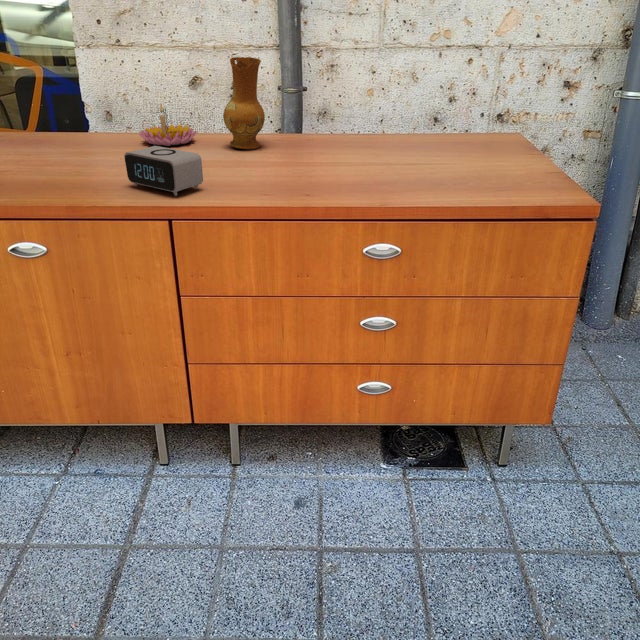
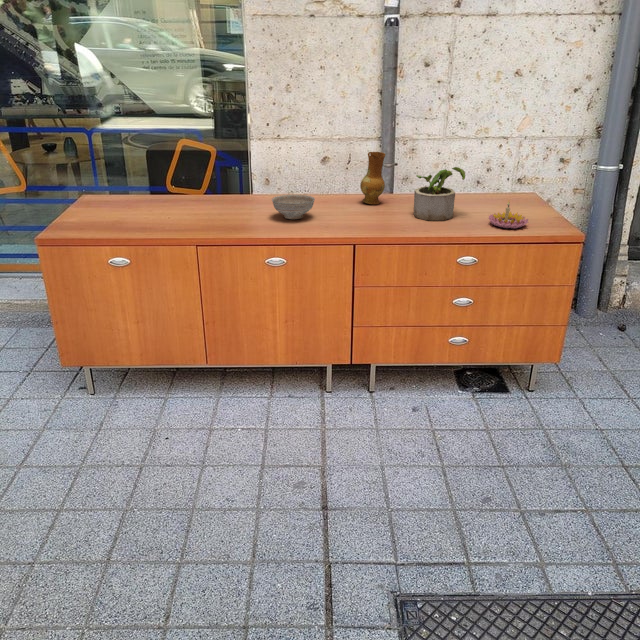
potted plant: none [302,79,389,176] -> present [414,167,465,221]
candle holder: present [139,104,197,146] -> present [489,200,528,229]
decorative bowl: none [41,129,123,172] -> present [272,195,315,219]
alarm clock: present [124,146,203,196] -> none [327,205,370,232]

